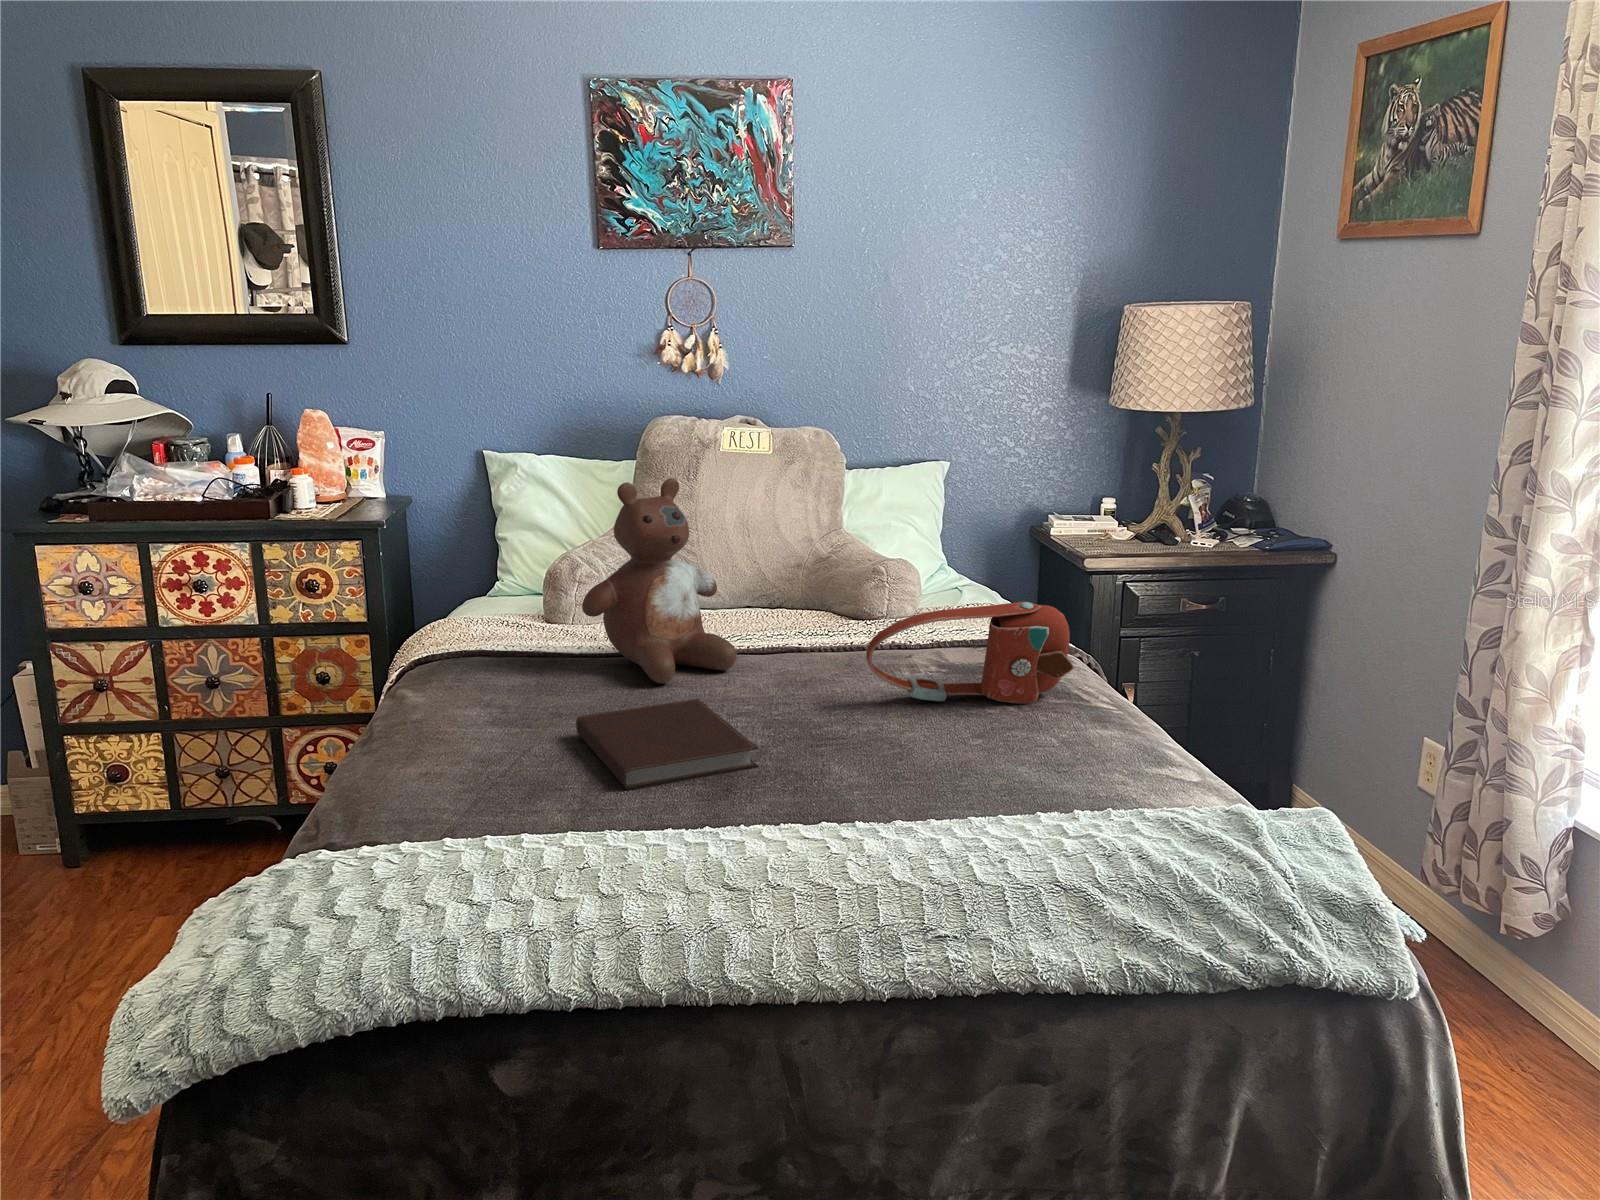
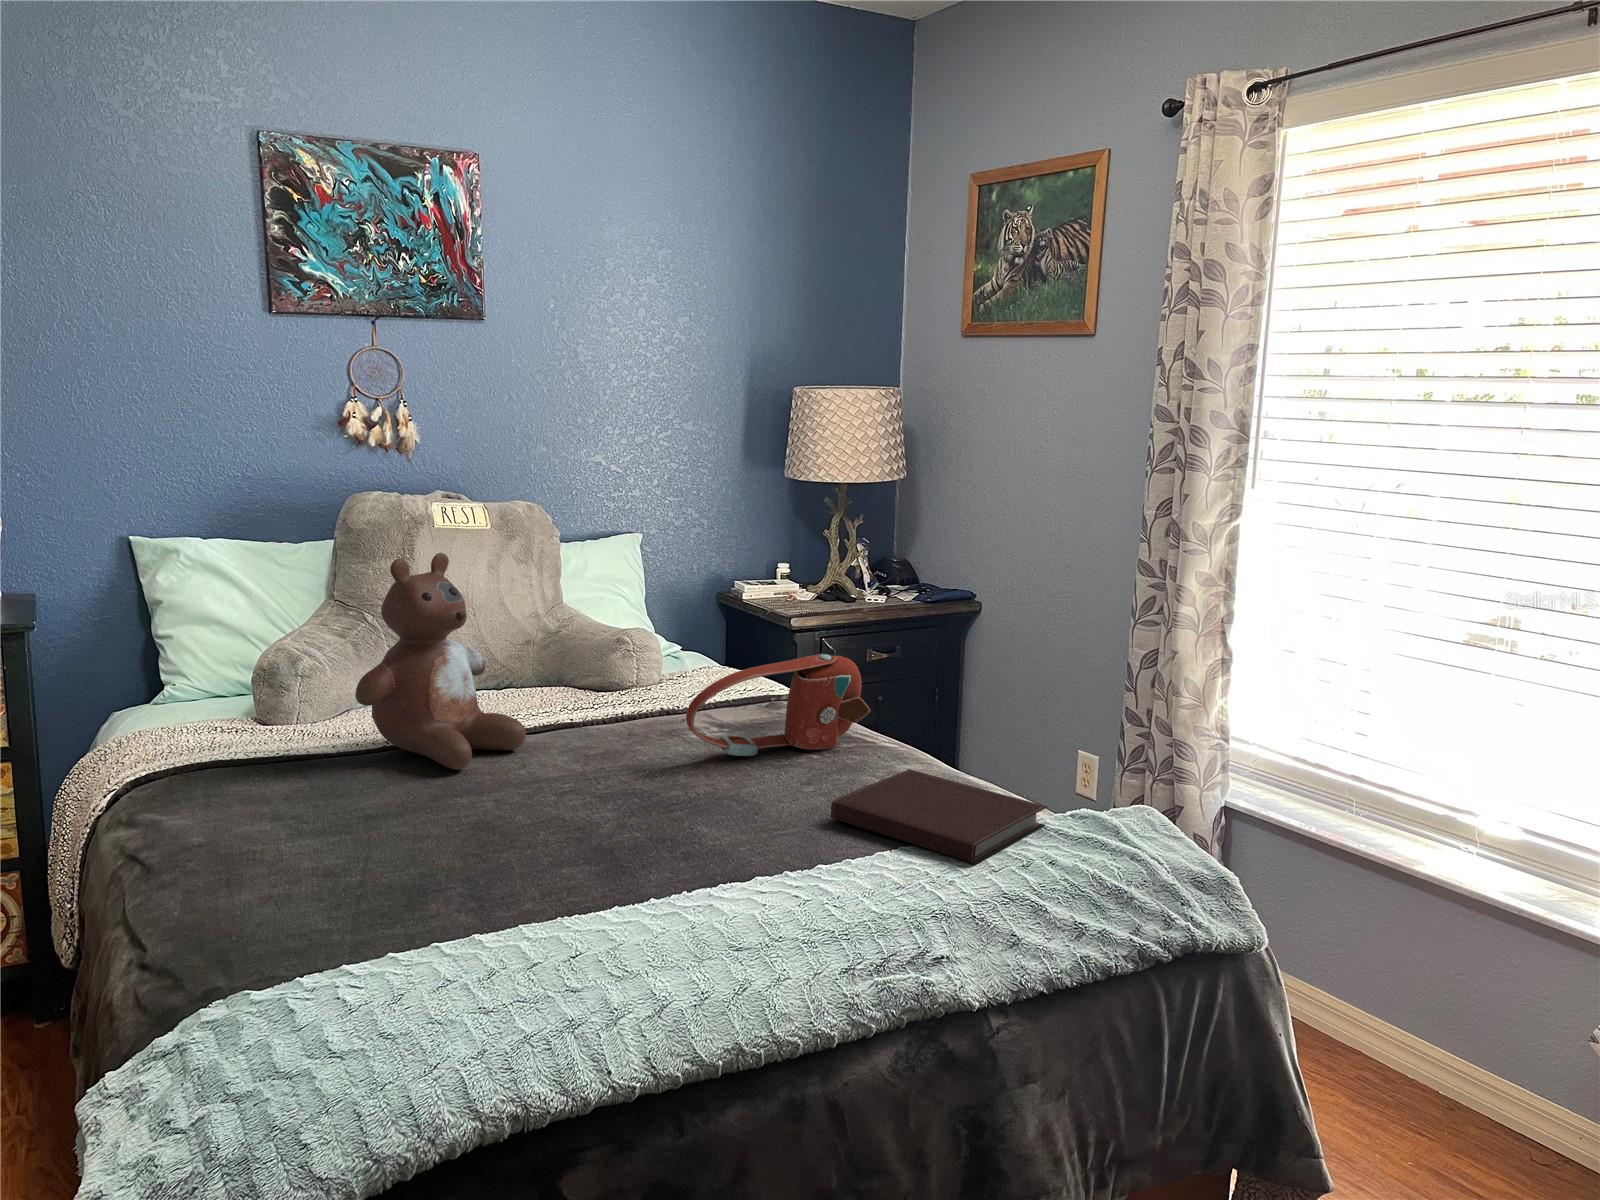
notebook: present [576,699,759,790] -> present [831,769,1047,864]

